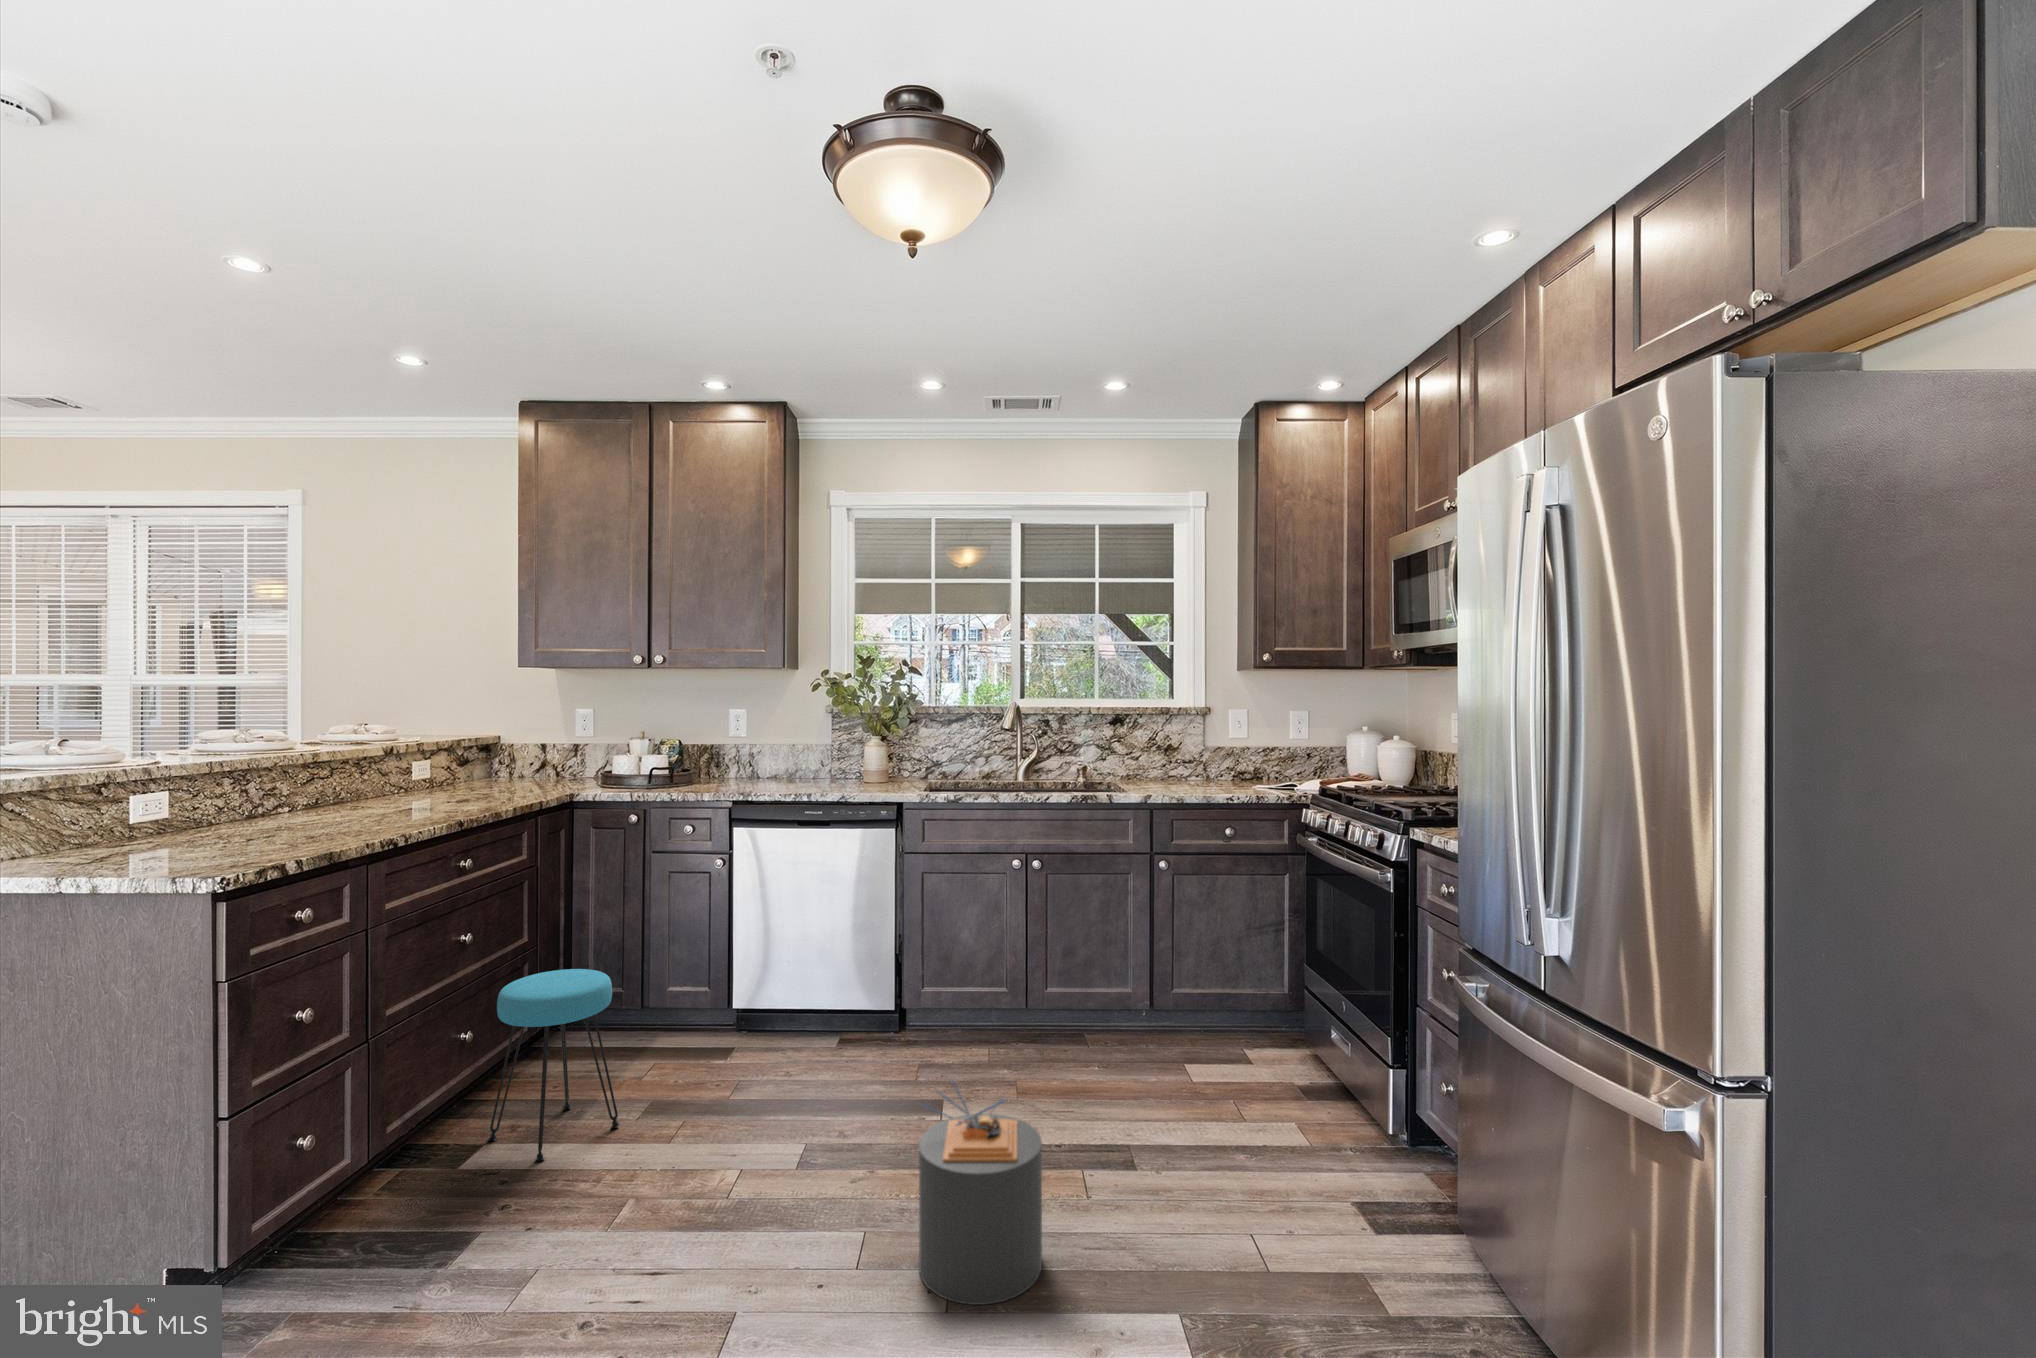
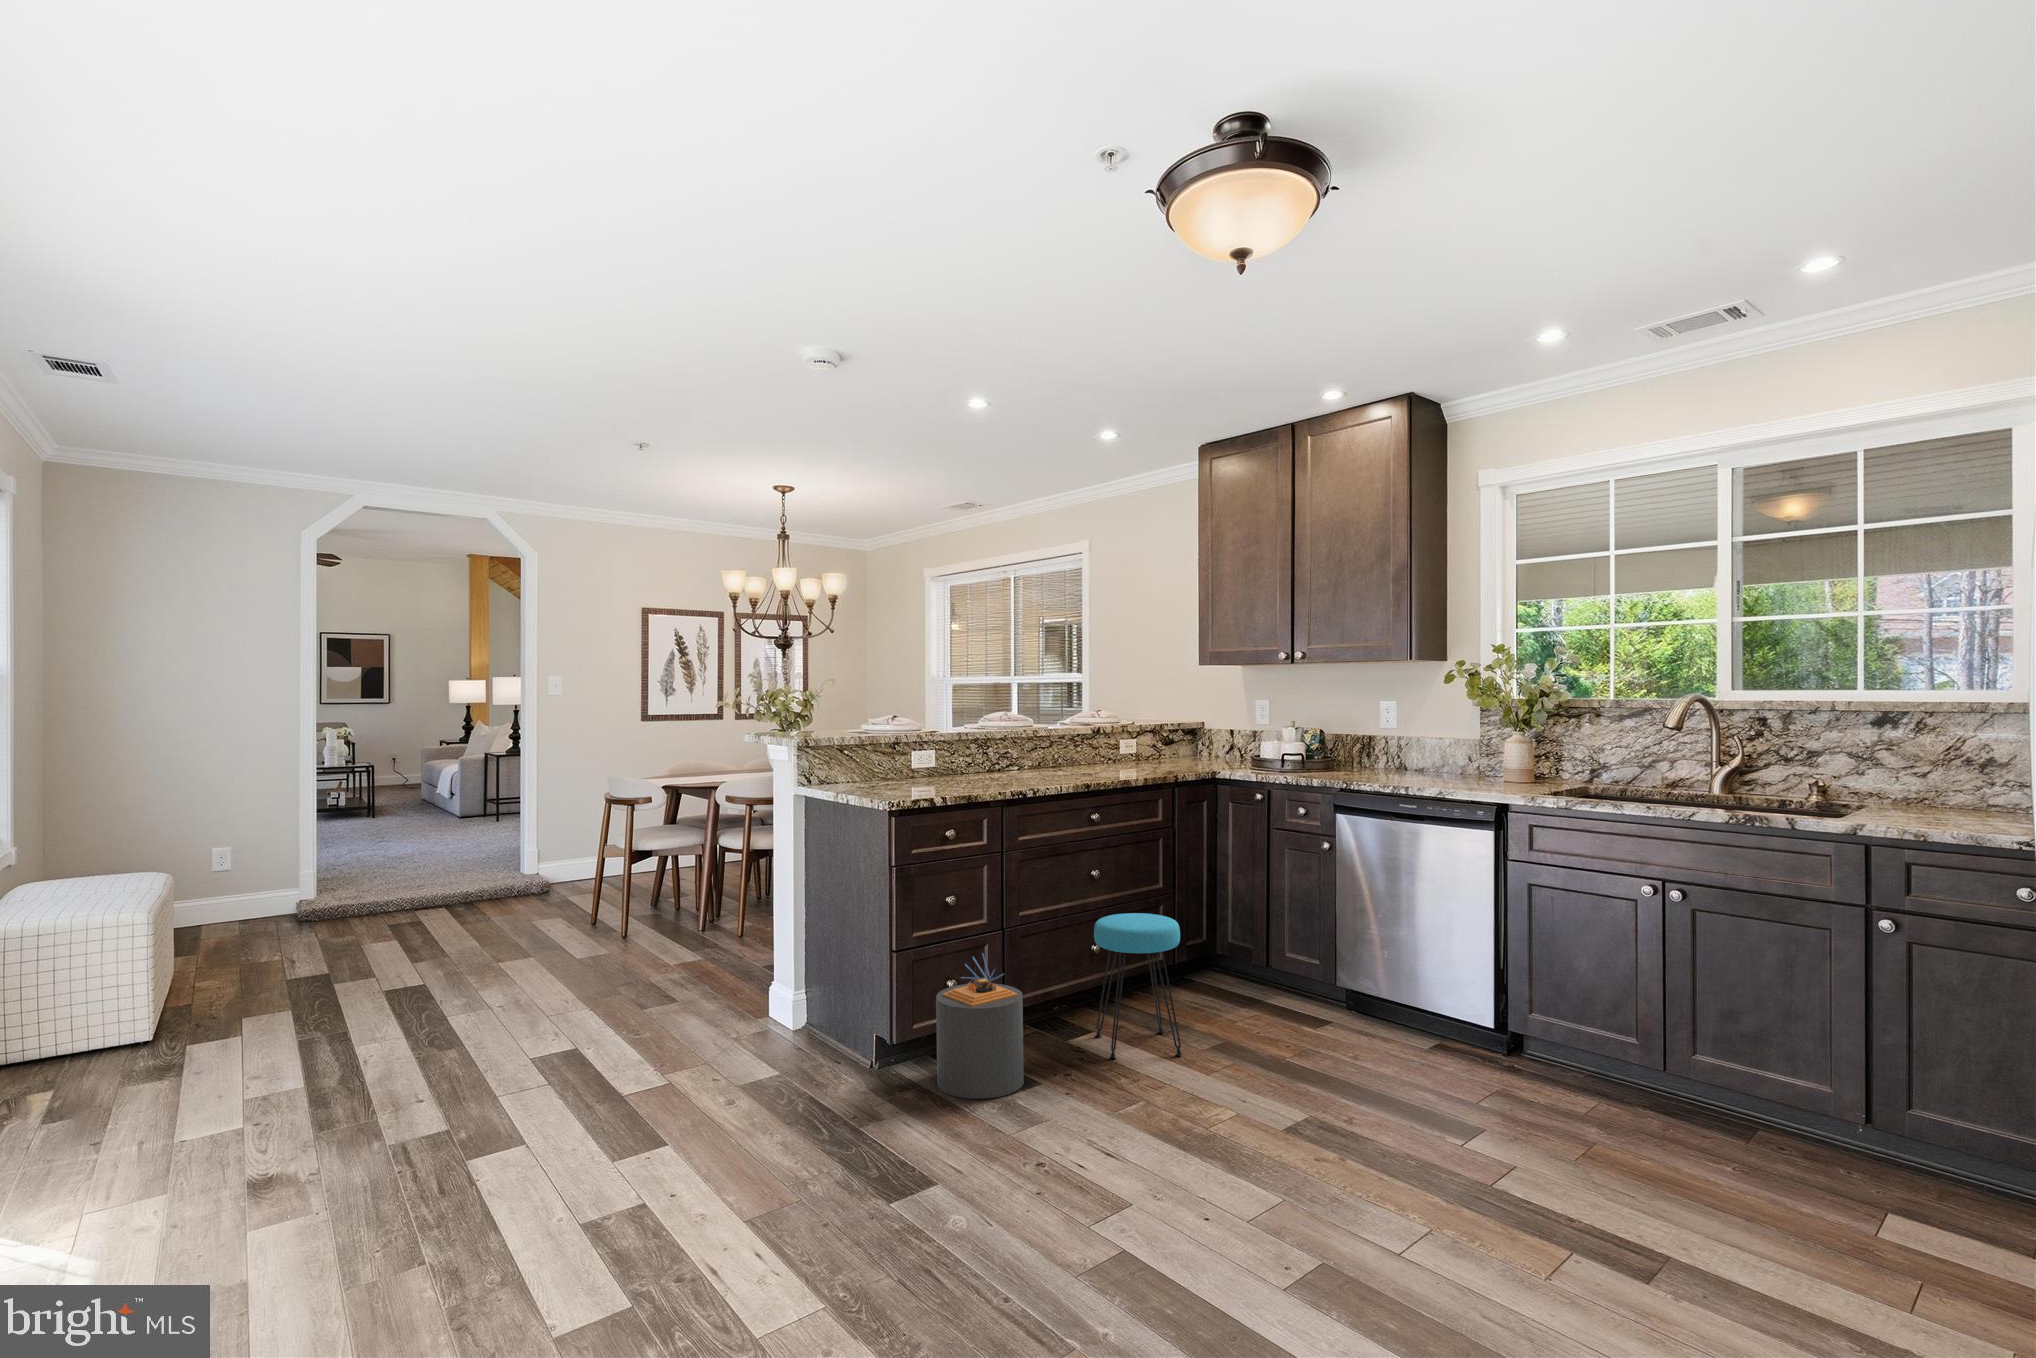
trash can: present [919,1081,1042,1305] -> present [936,953,1024,1099]

